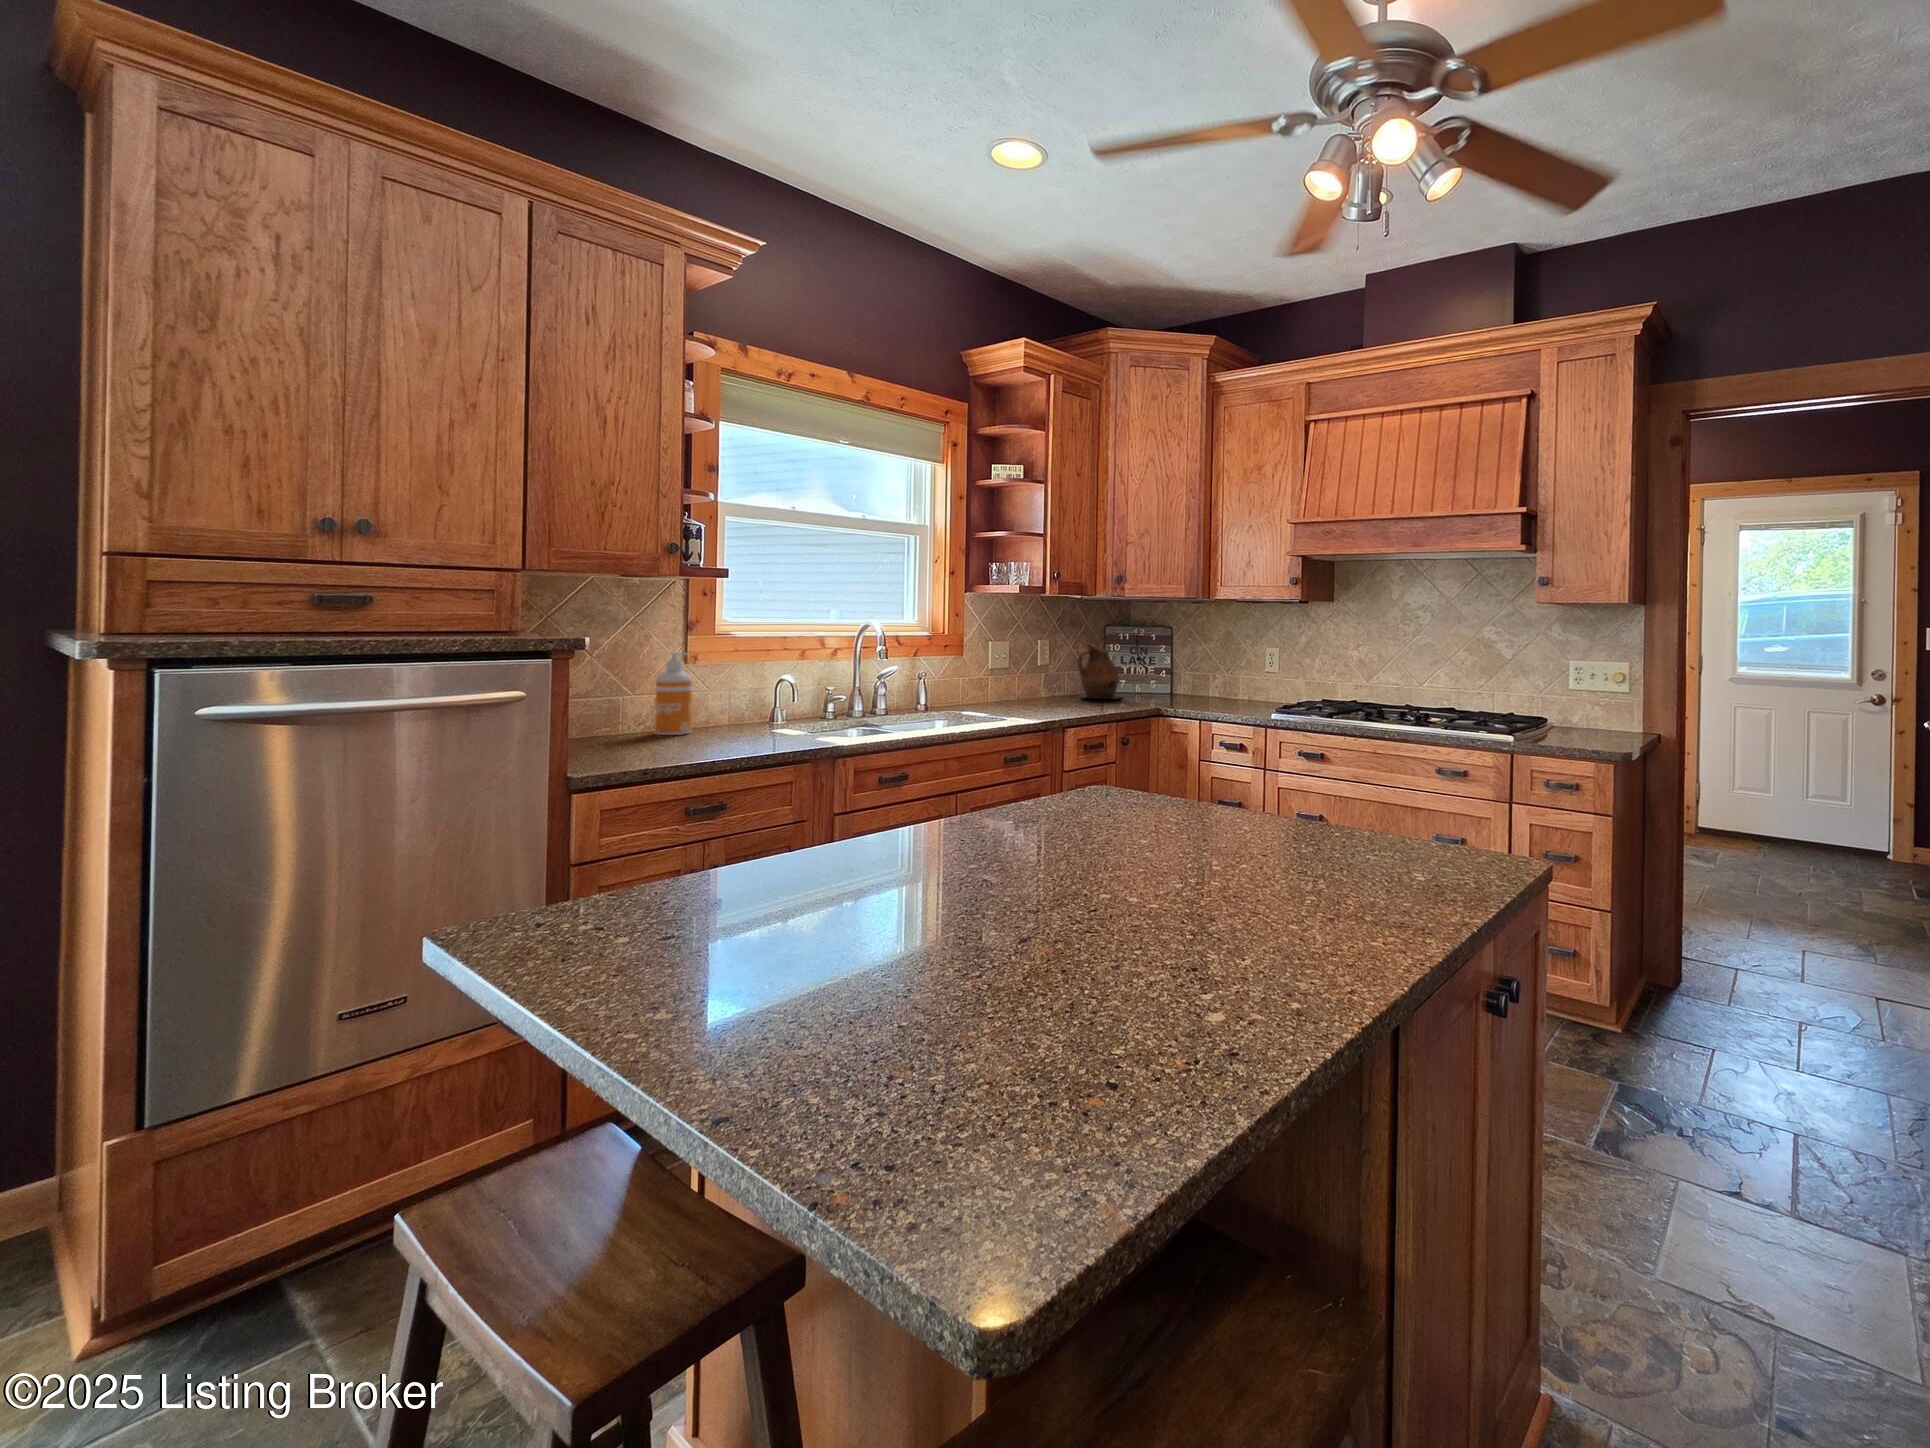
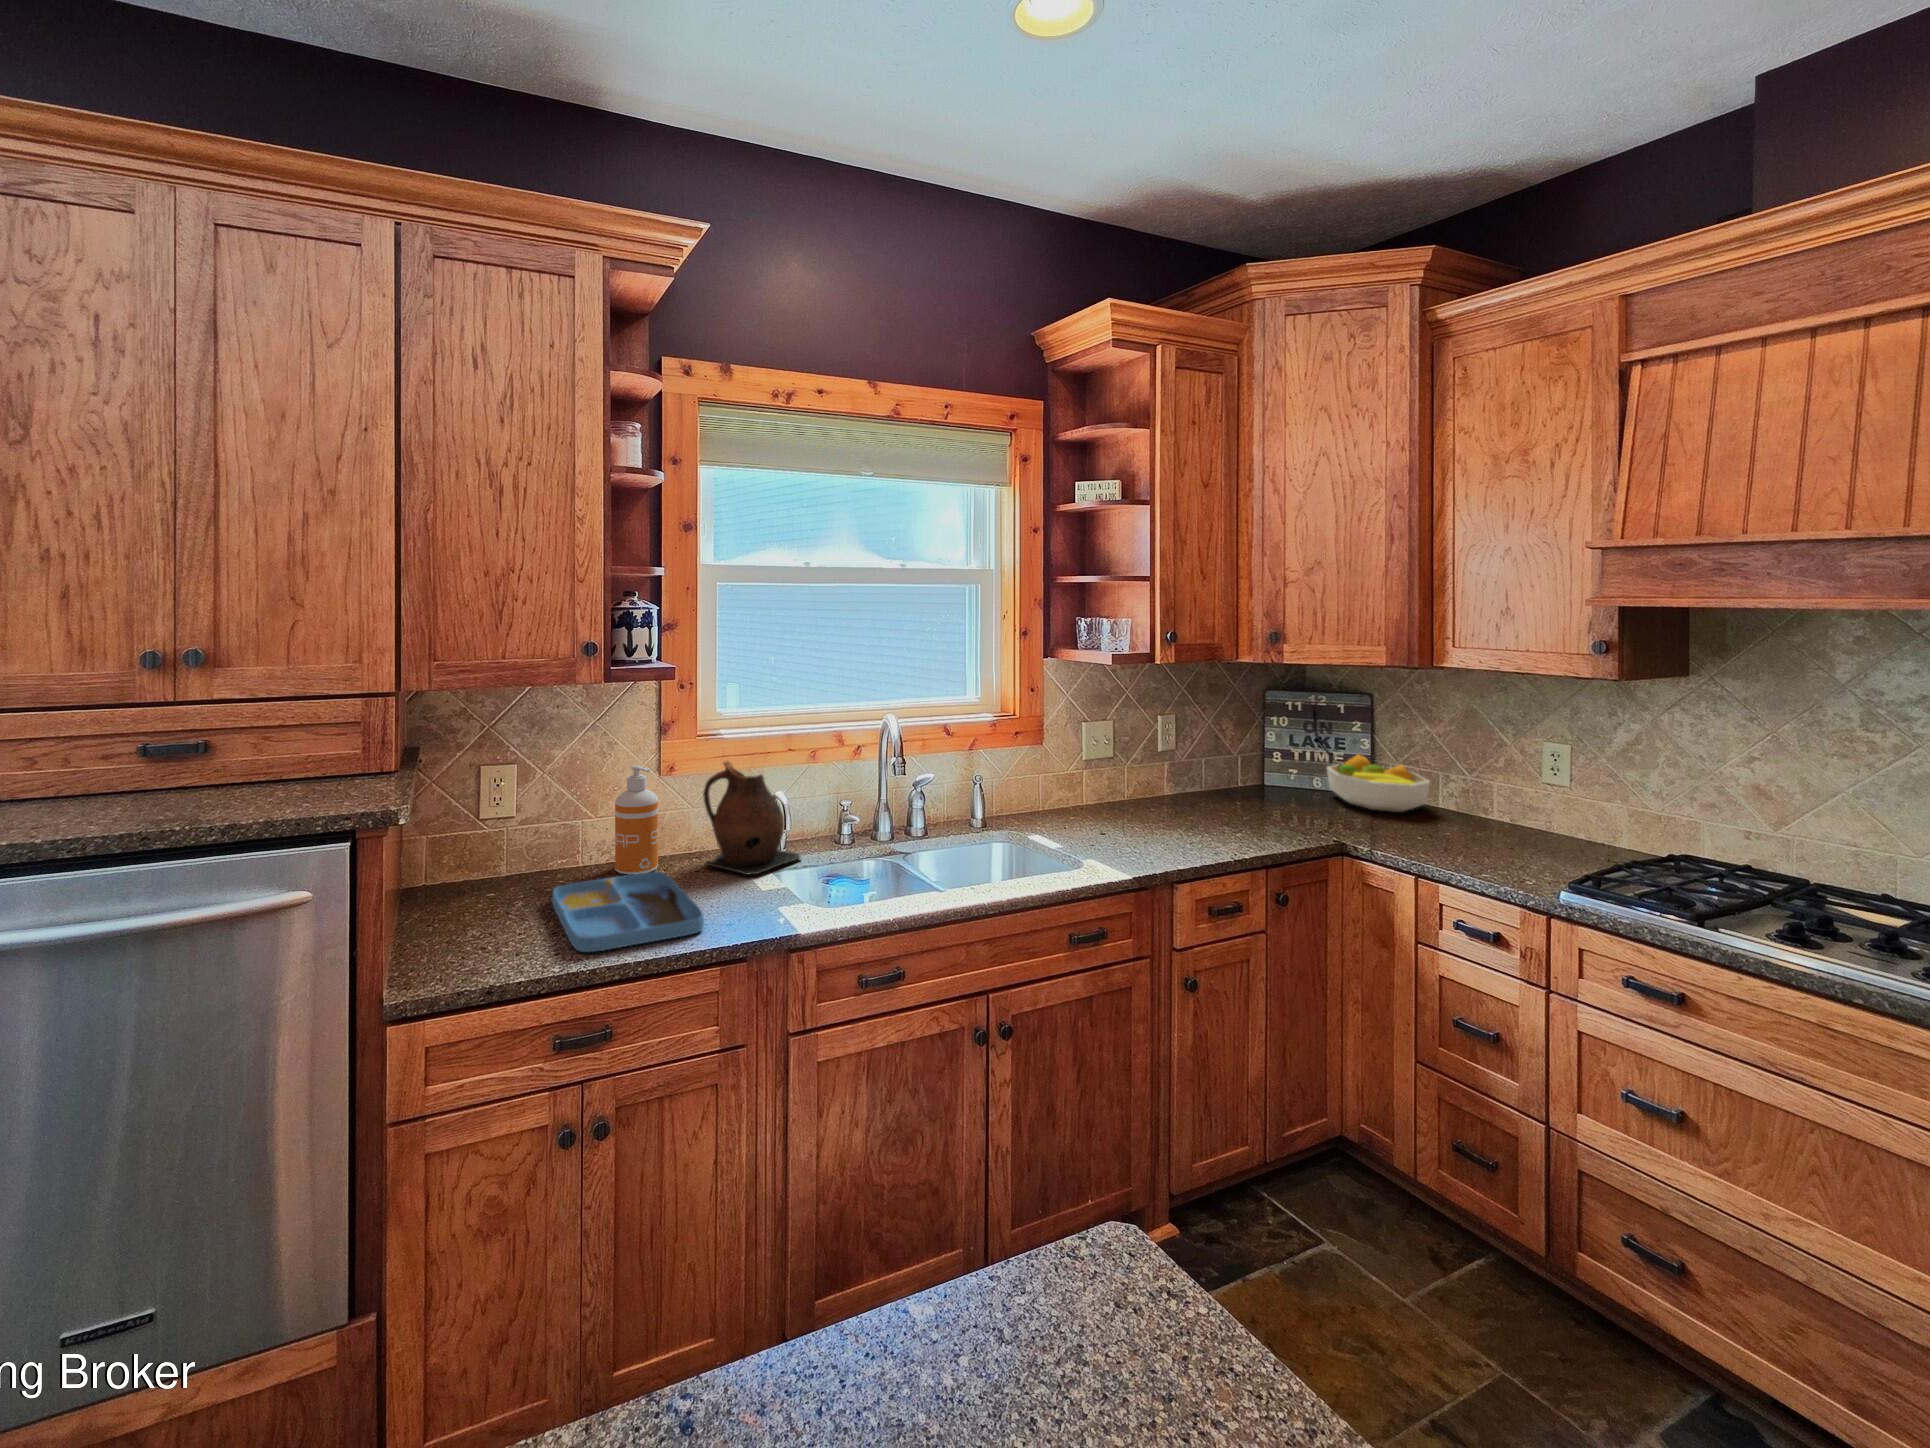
ceramic pitcher: present [1078,644,1120,700] -> present [703,761,800,875]
fruit bowl: none [1145,666,1206,699] -> present [1327,755,1430,812]
tray: none [628,728,772,757] -> present [552,872,704,952]

